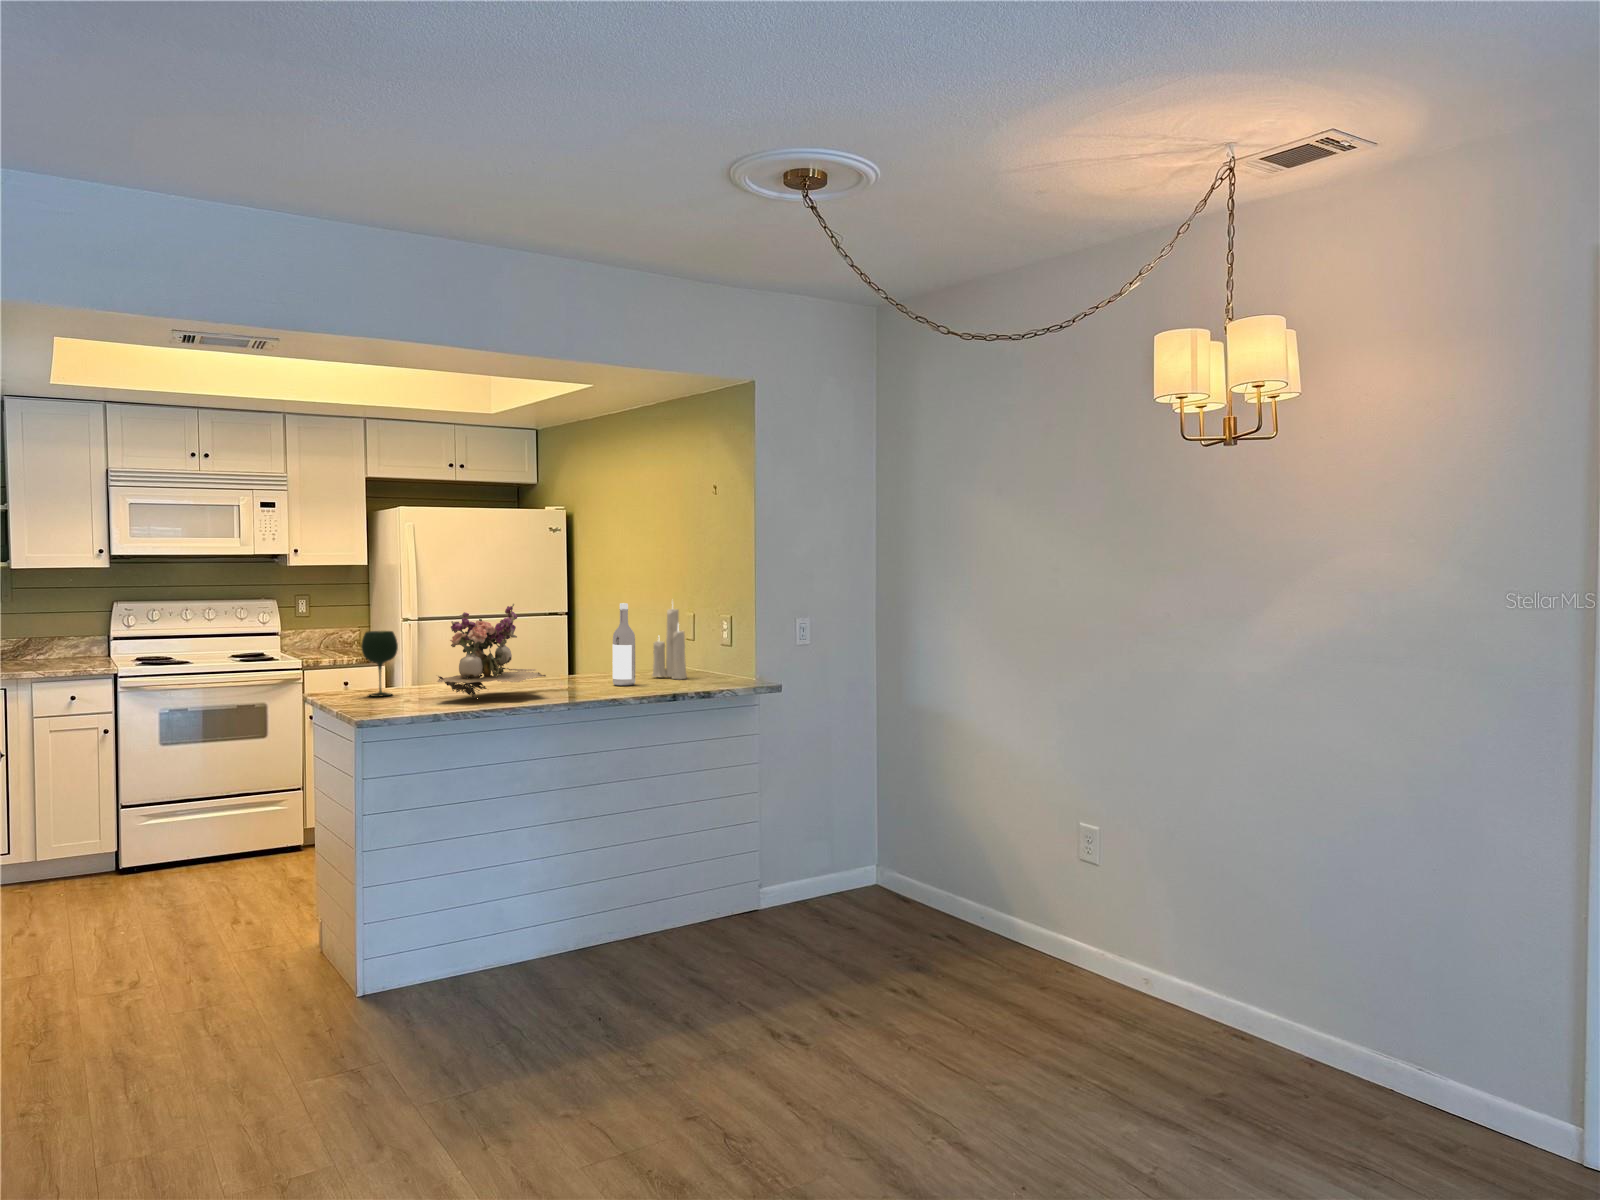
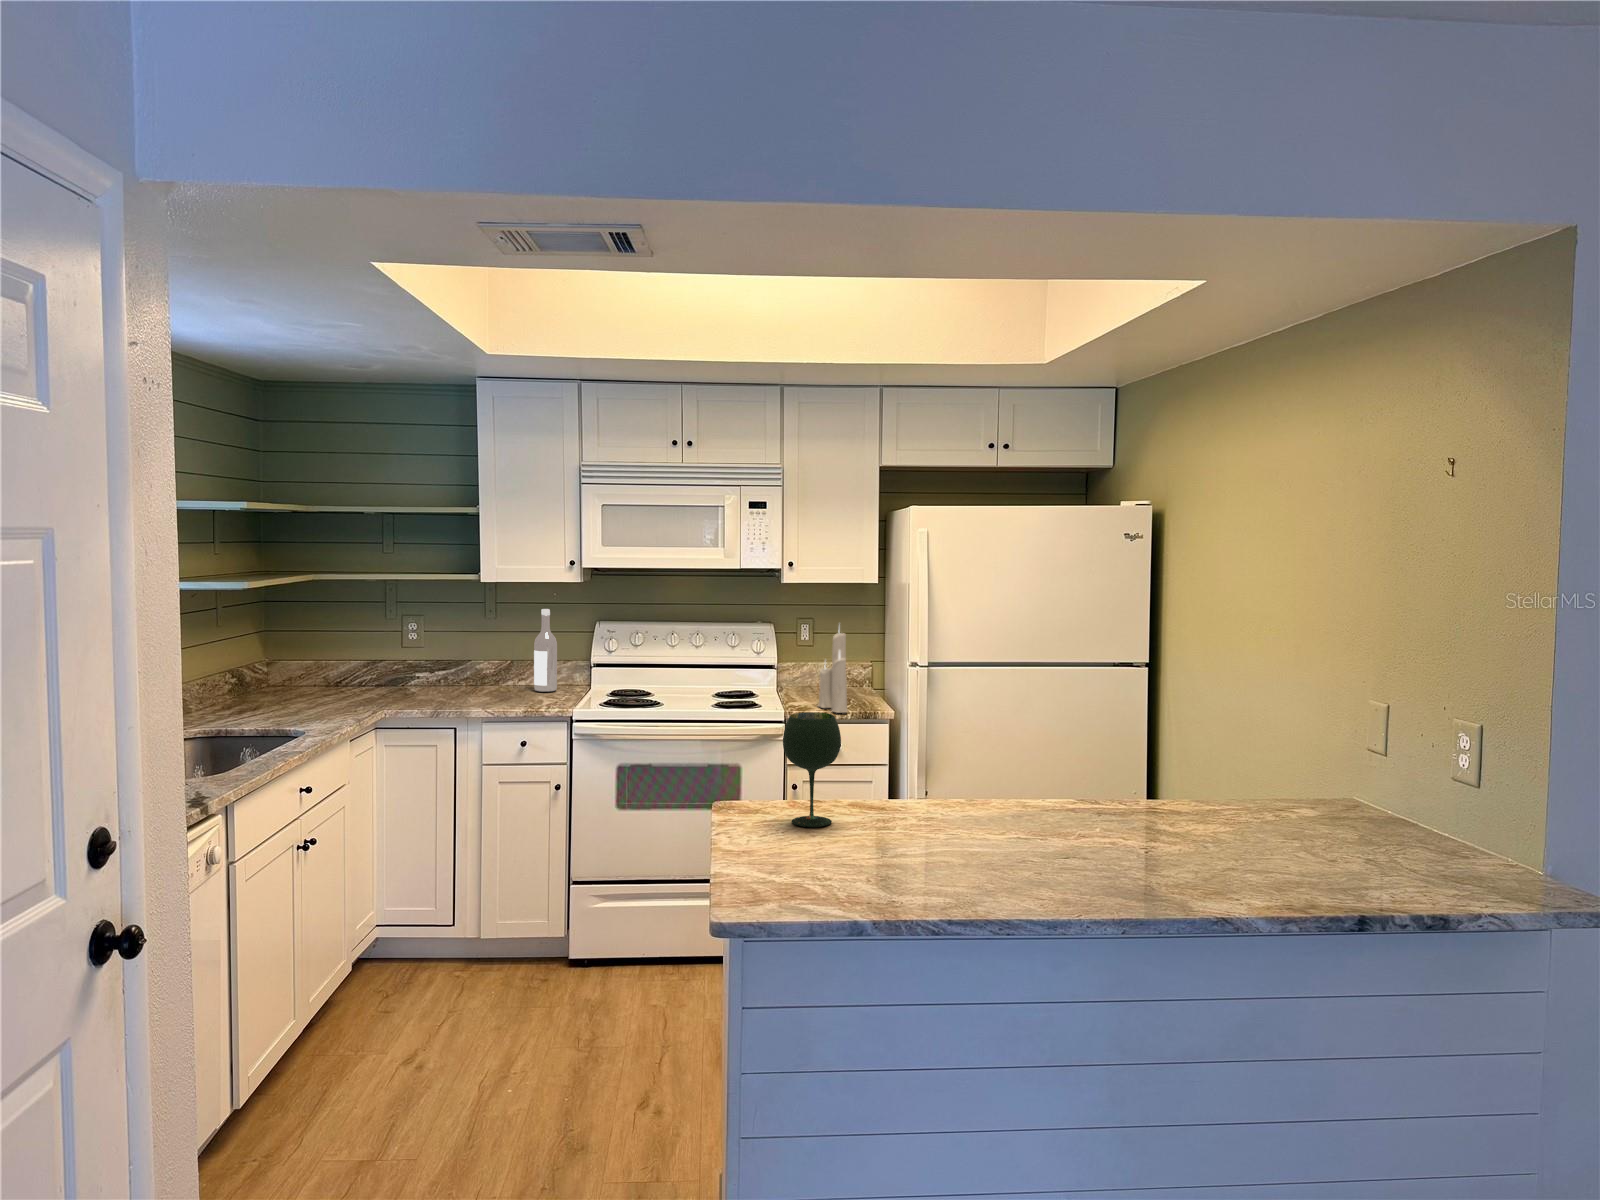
wine bottle: present [612,603,635,686] -> present [534,609,557,692]
flower arrangement: present [437,604,546,698] -> none [881,680,1090,862]
candle: present [652,608,687,679] -> present [818,633,847,713]

